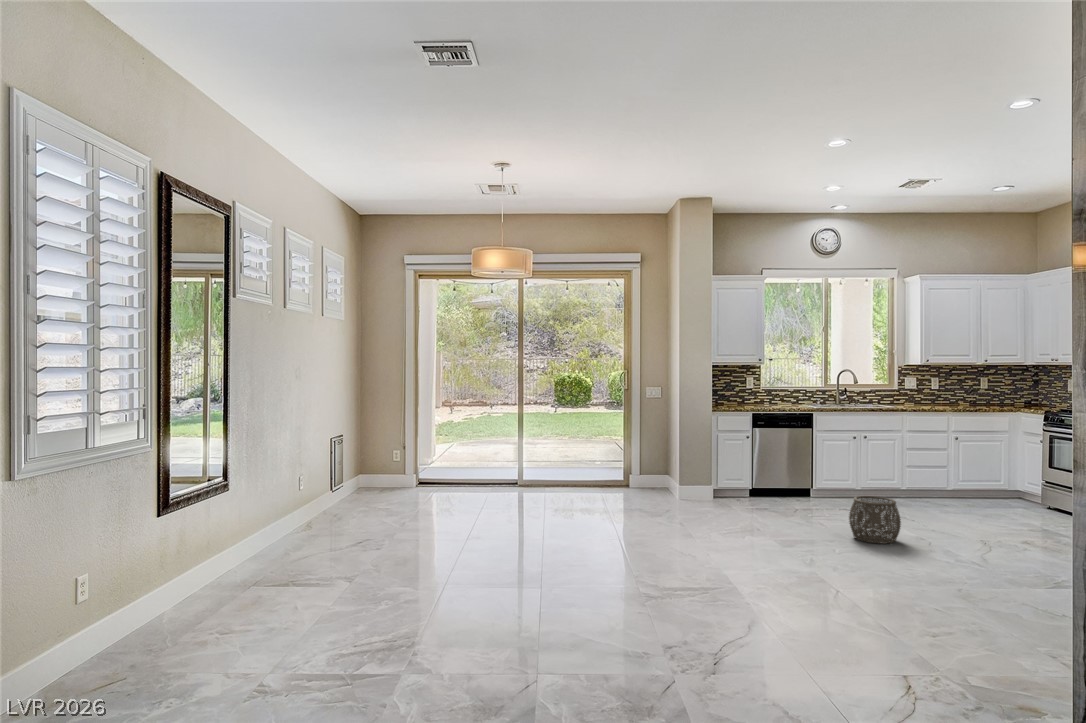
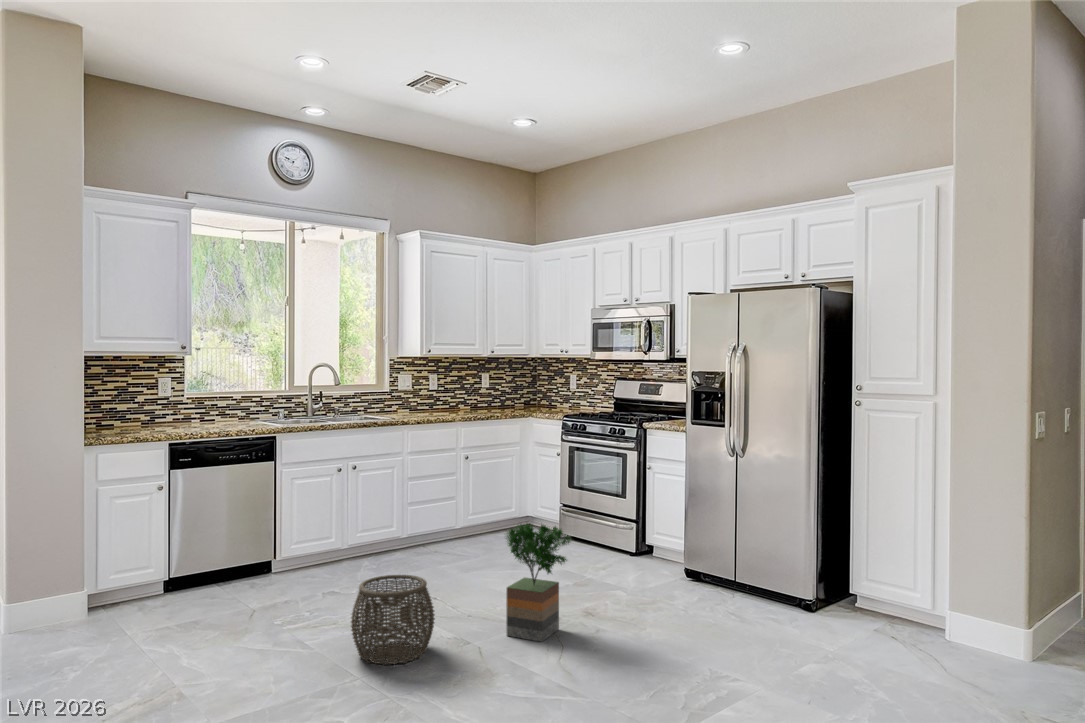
potted tree: none [953,477,1008,553] -> present [506,524,571,642]

